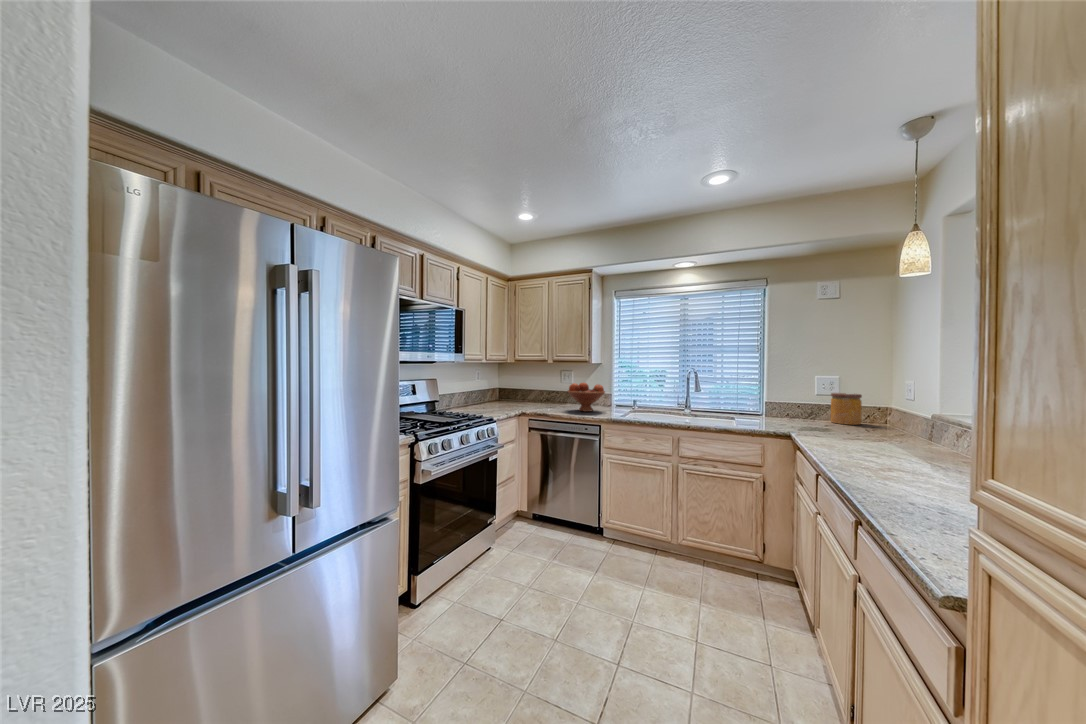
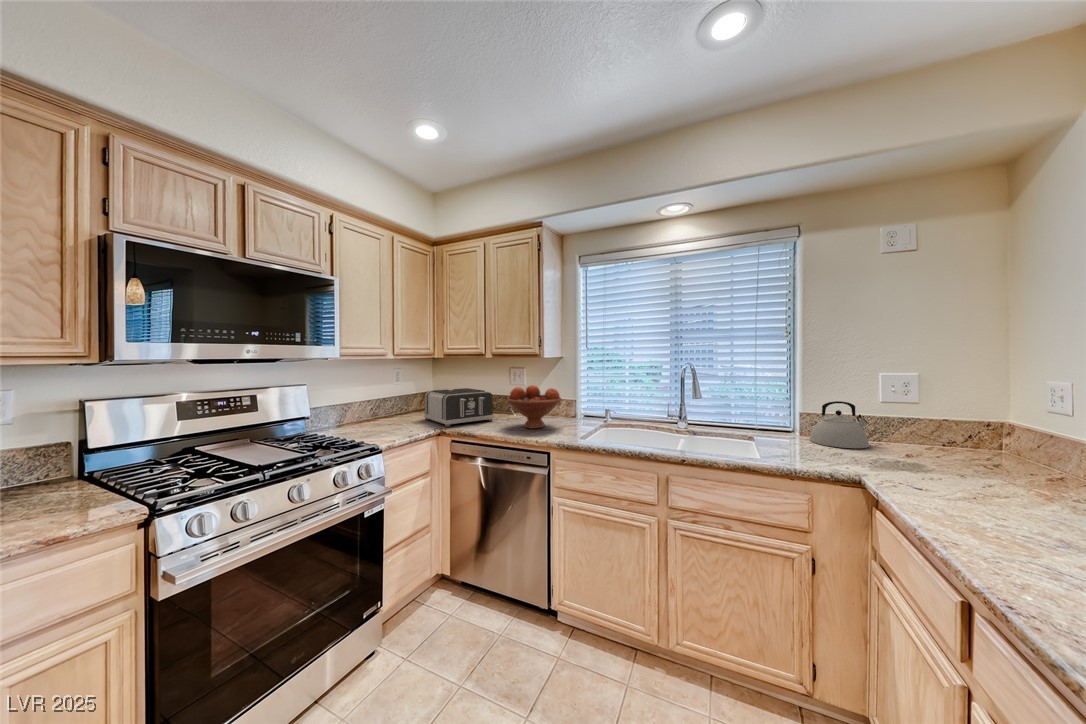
toaster: none [503,385,554,410] -> present [424,388,494,427]
jar: present [831,393,862,425] -> none [904,398,960,451]
kettle: none [771,394,807,423] -> present [810,401,869,448]

